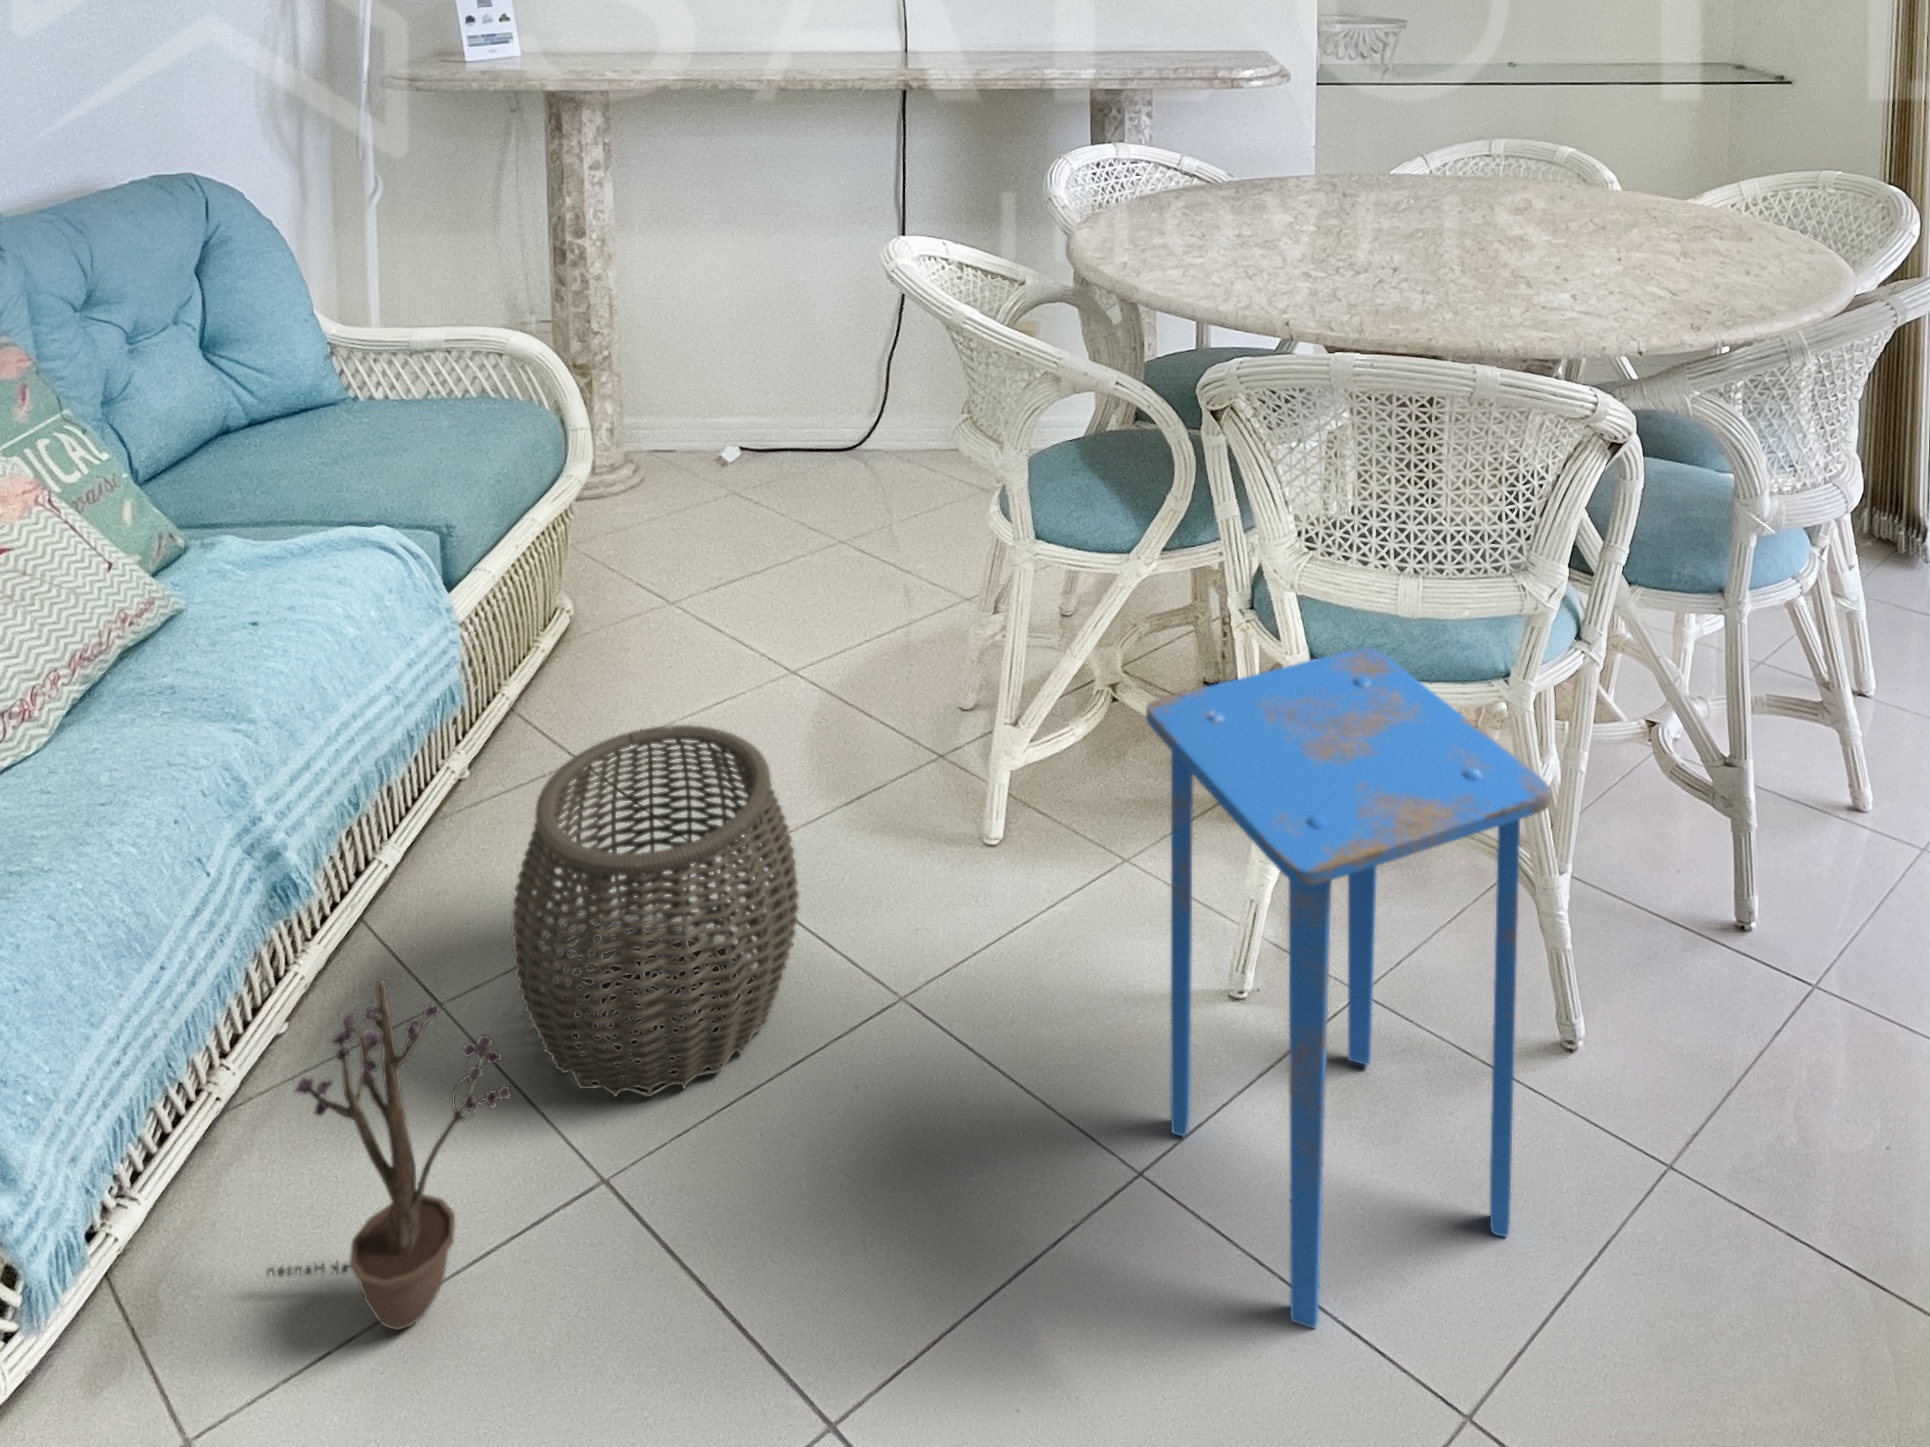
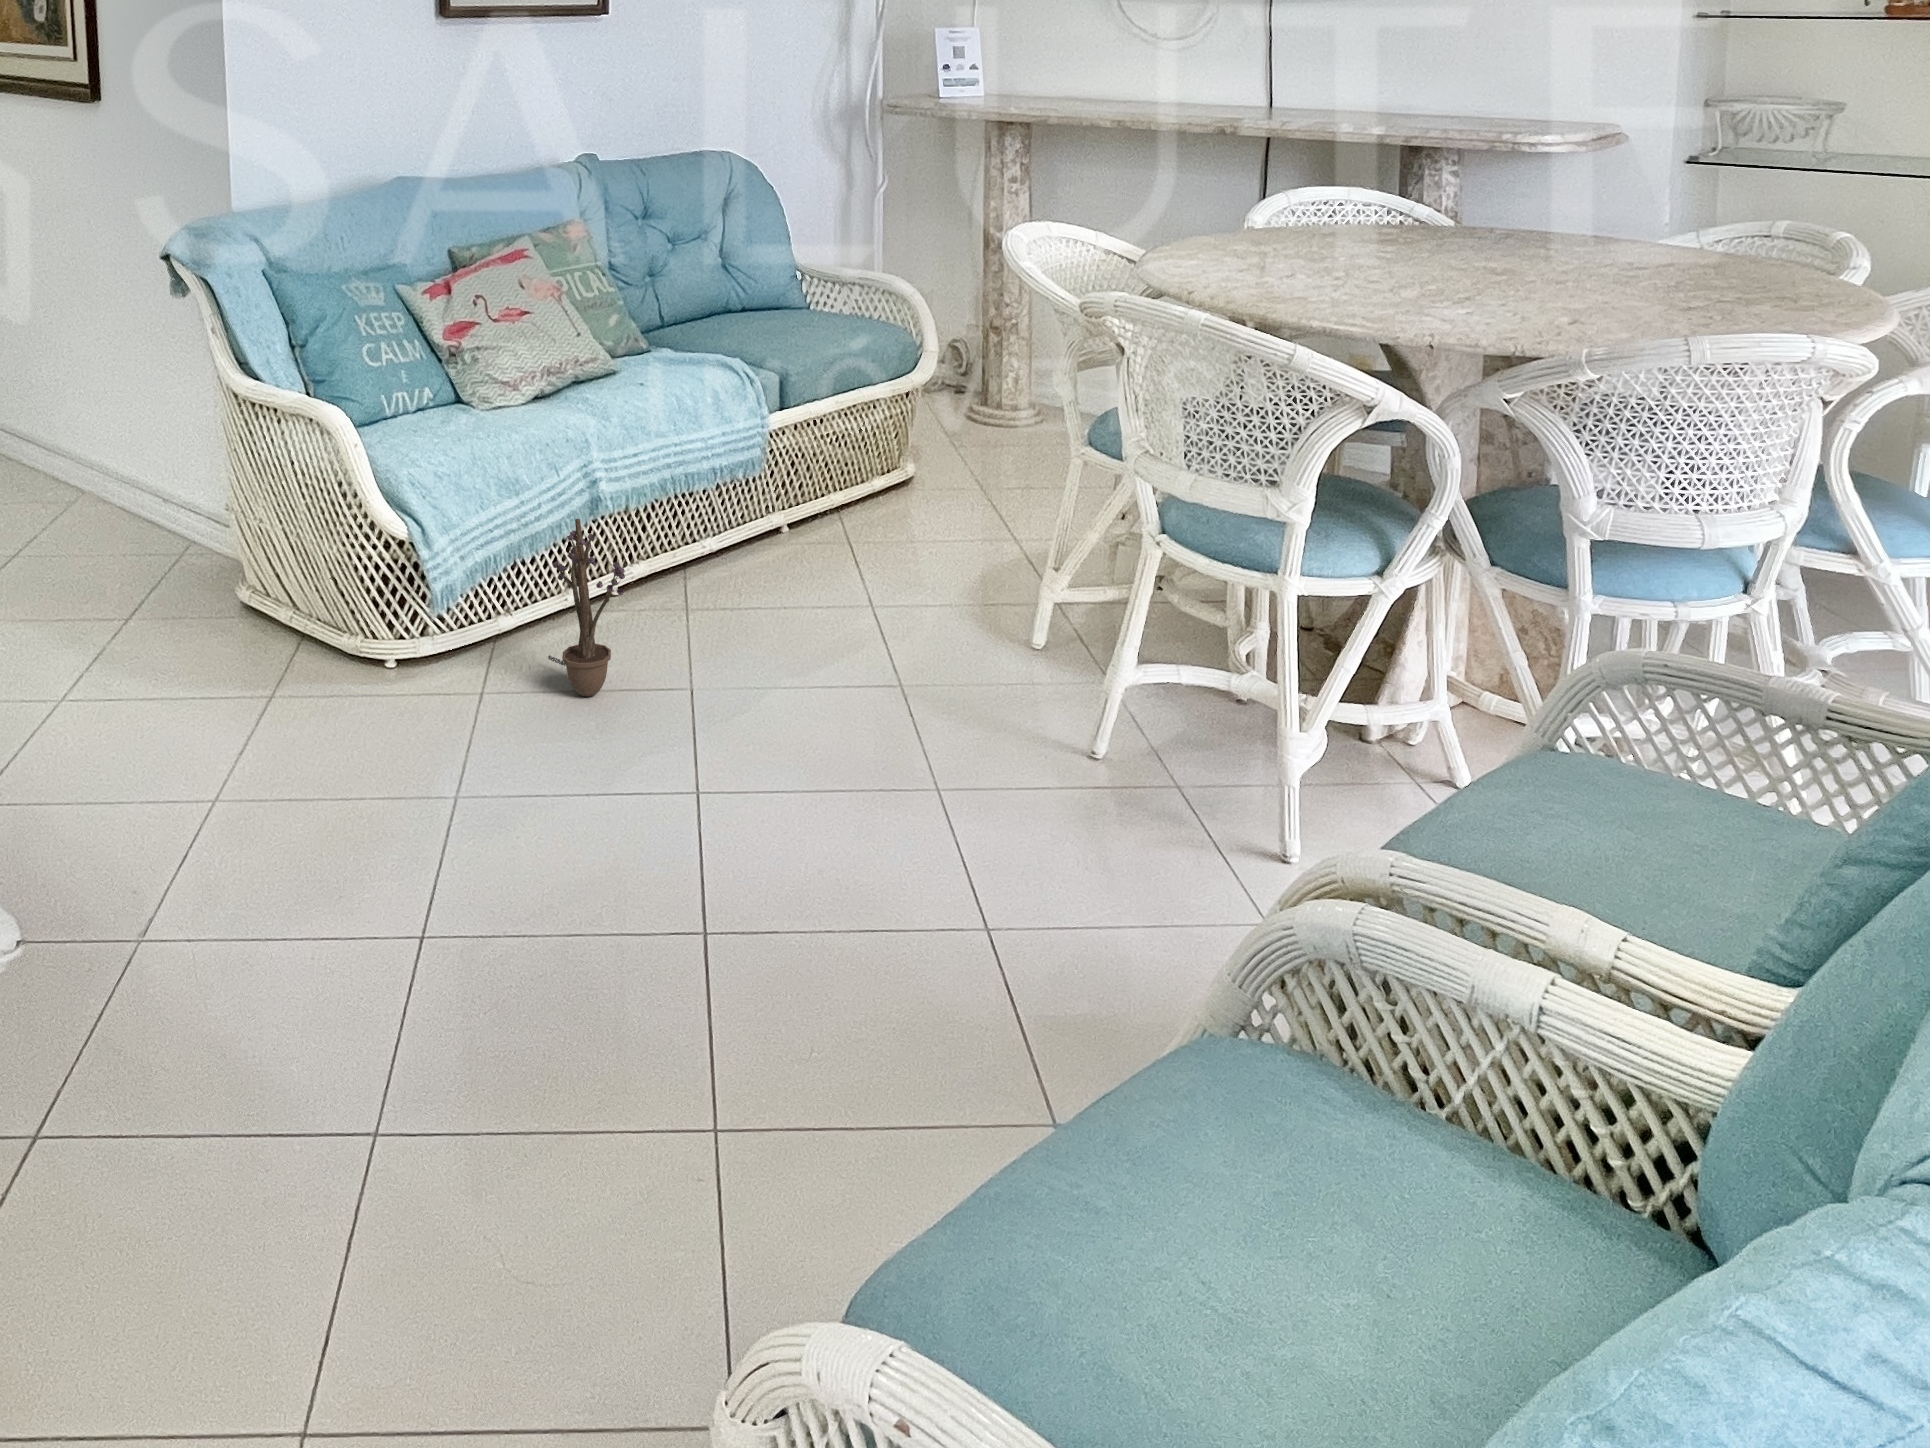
side table: present [1146,648,1551,1329] -> none [937,505,1172,910]
woven basket: present [512,725,799,1097] -> none [698,494,870,683]

